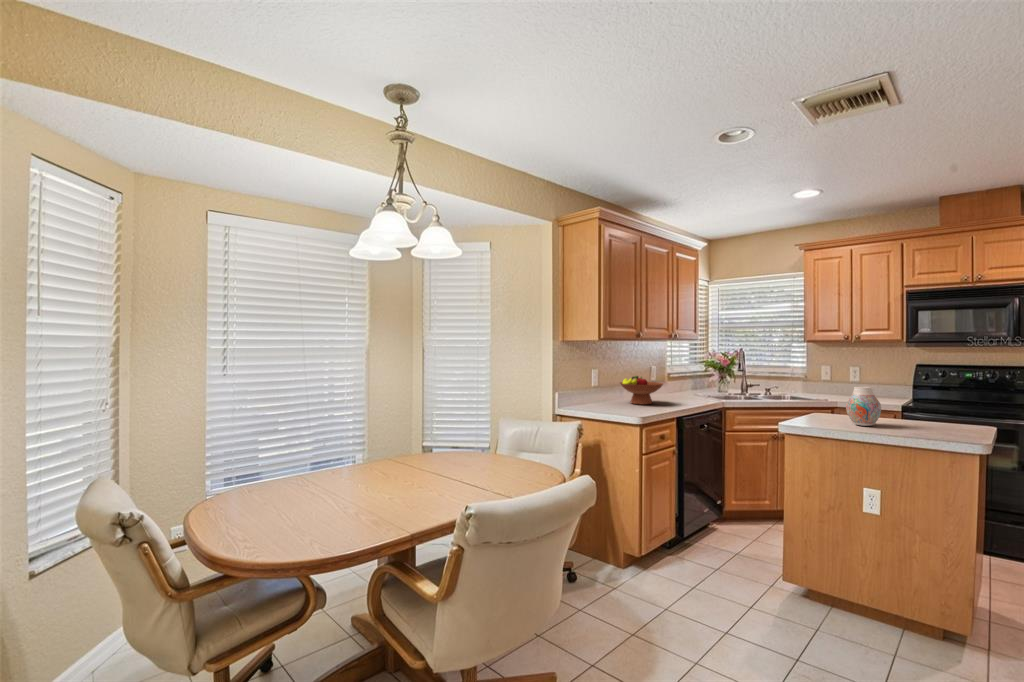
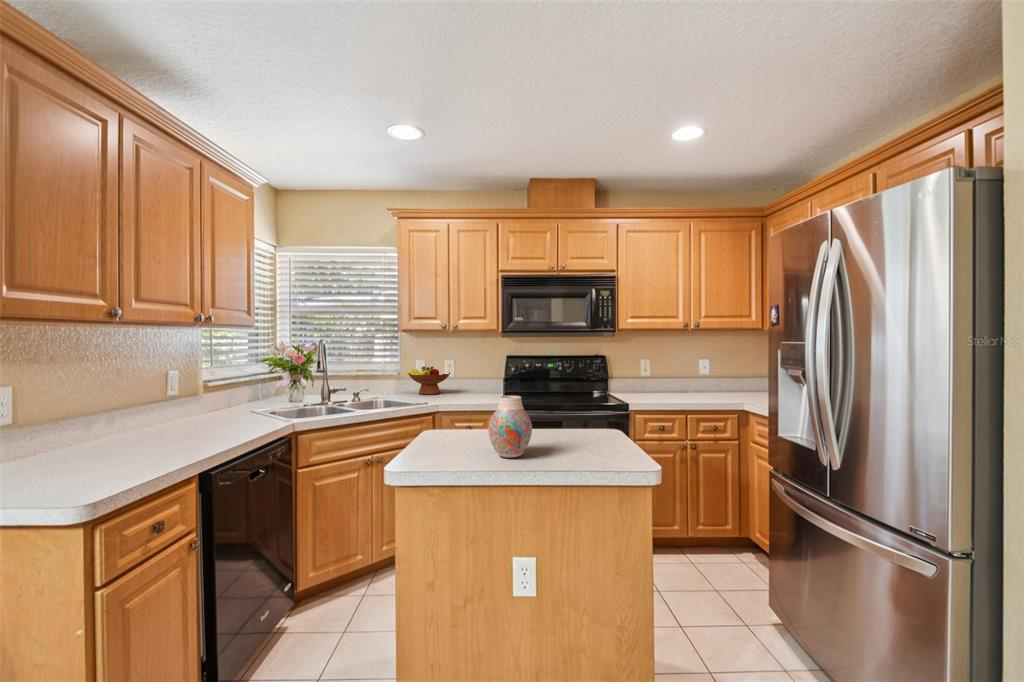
fruit bowl: present [620,376,663,405] -> present [408,366,450,394]

